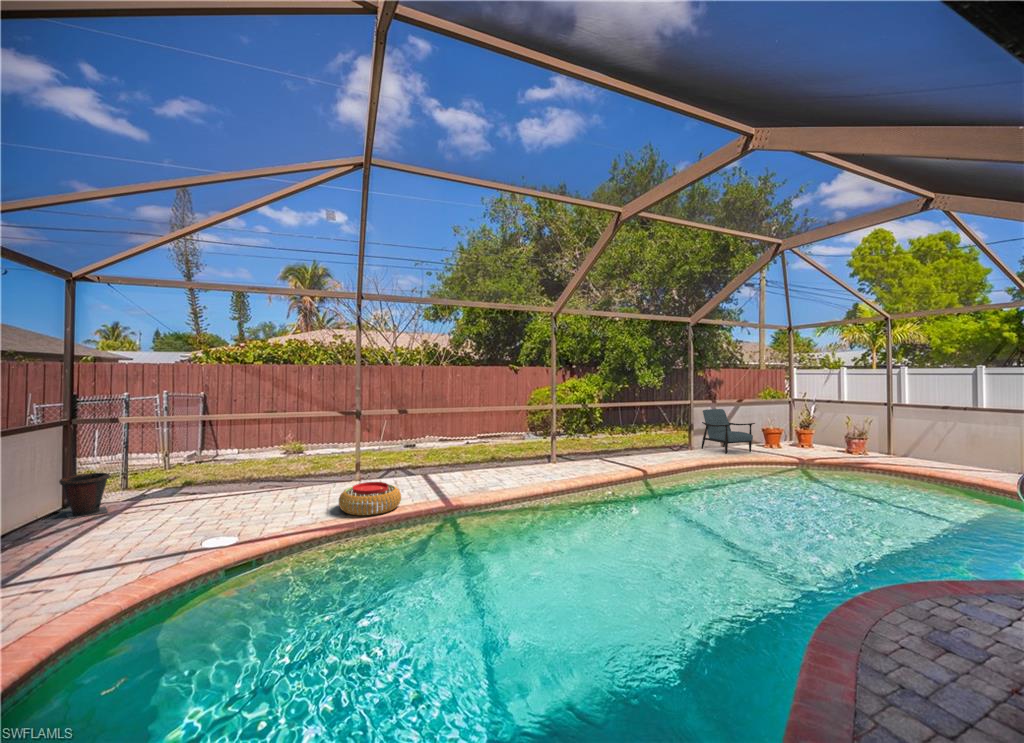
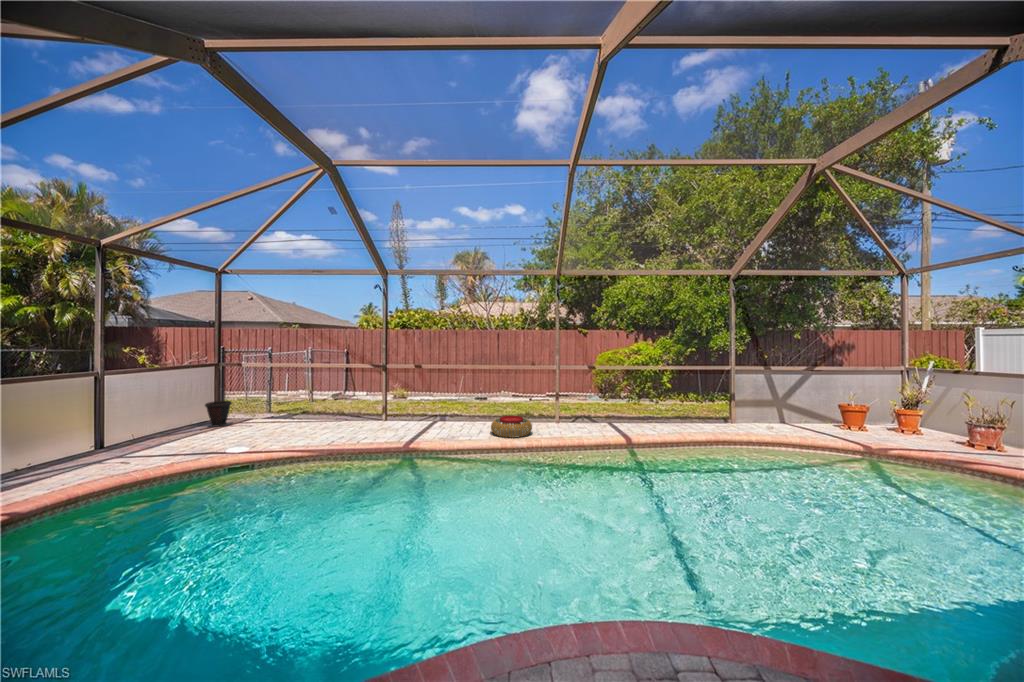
chair: present [701,409,755,454] -> none [748,379,812,432]
pouf: present [339,482,401,516] -> present [491,416,532,438]

